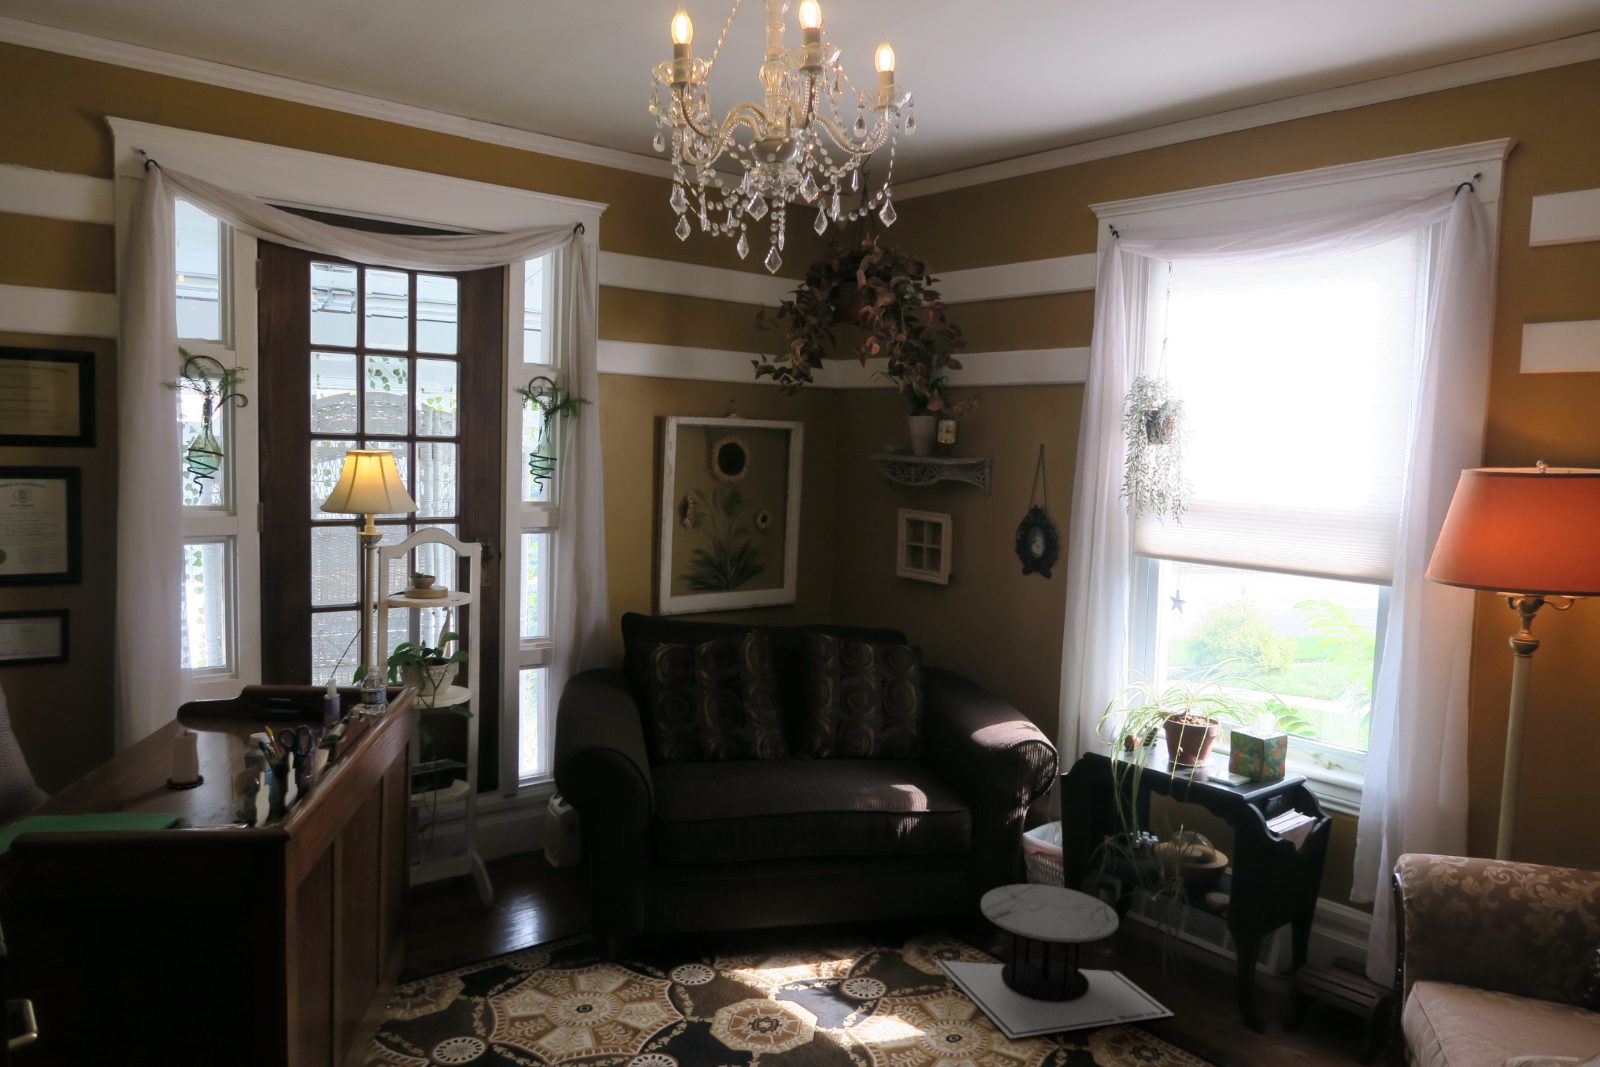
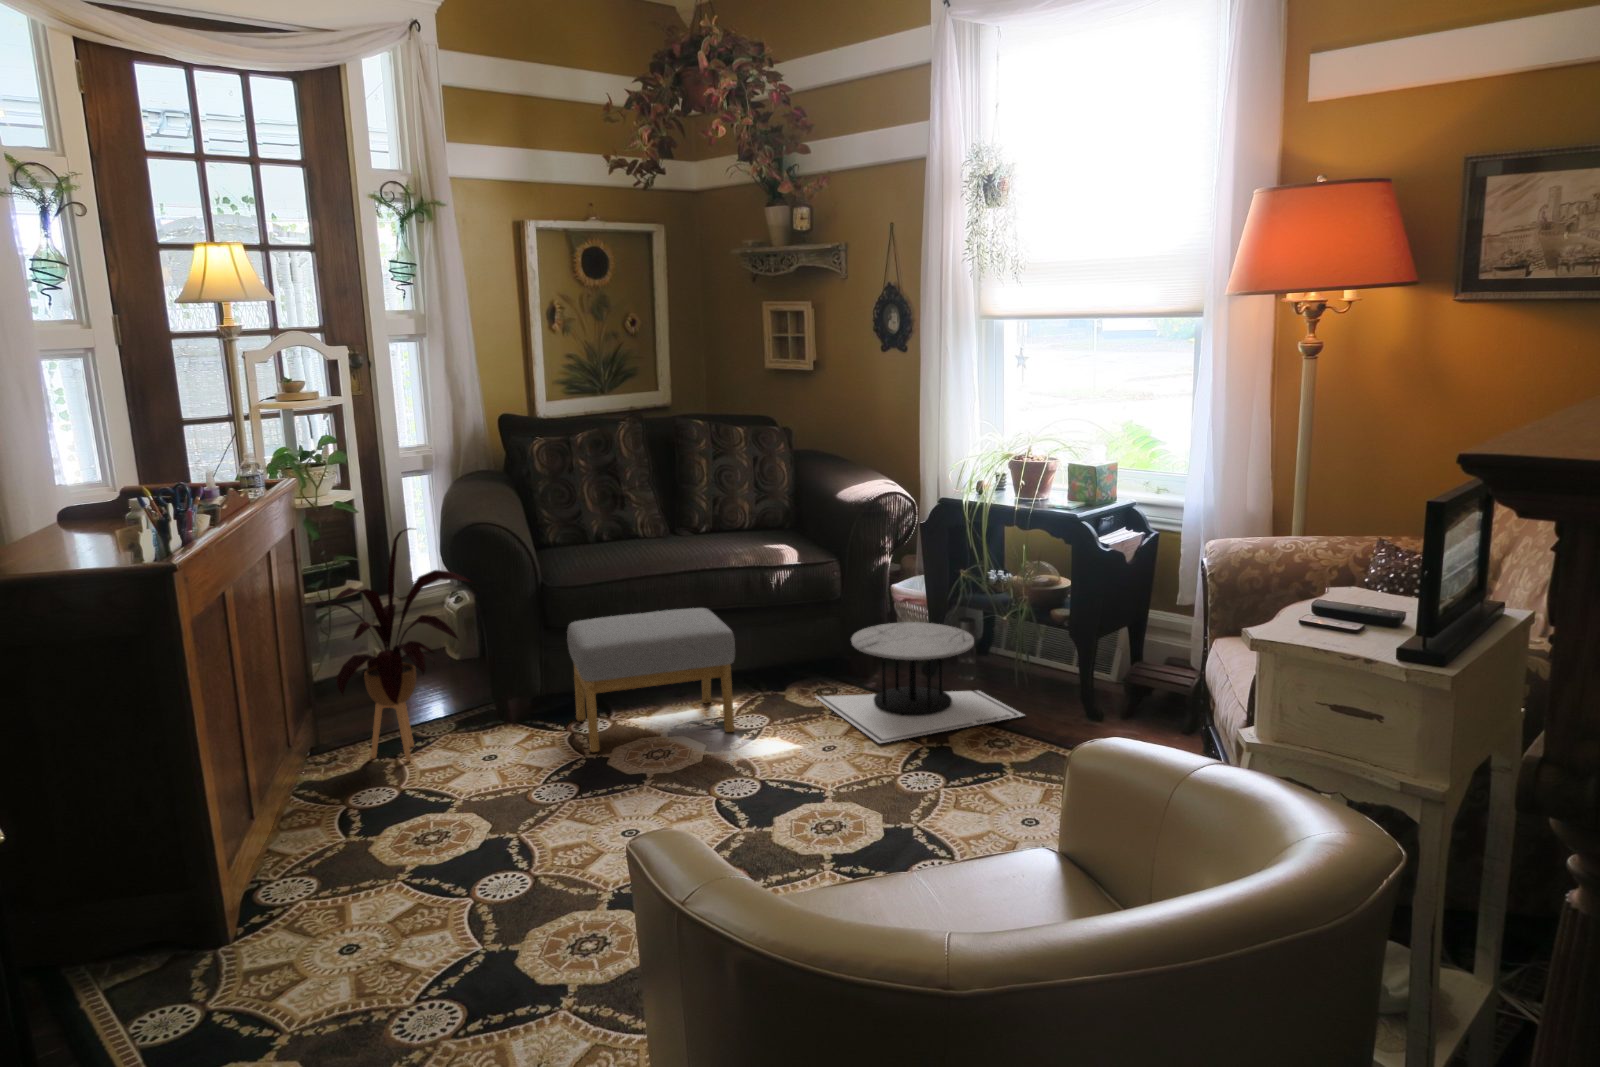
candle: present [166,730,204,788] -> none [41,495,81,551]
house plant: none [409,750,588,1005] -> present [317,528,472,761]
footstool: none [676,851,856,1015] -> present [567,608,735,752]

